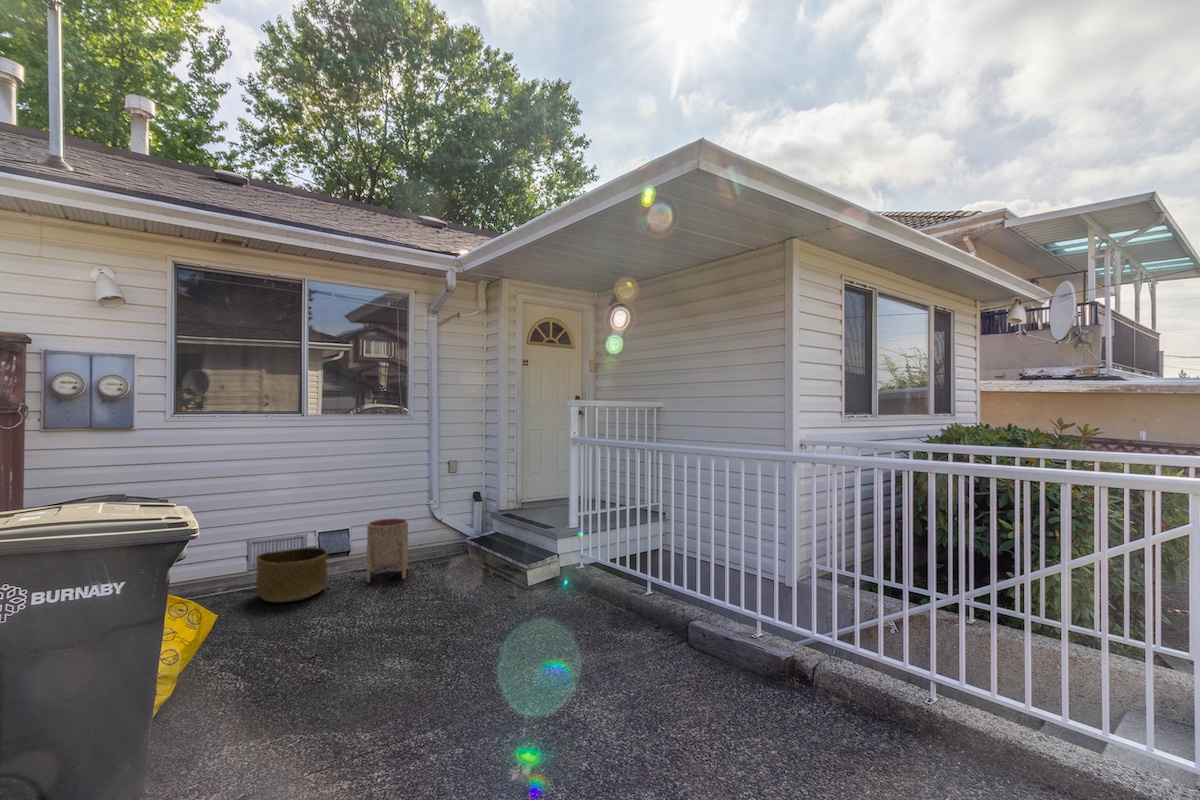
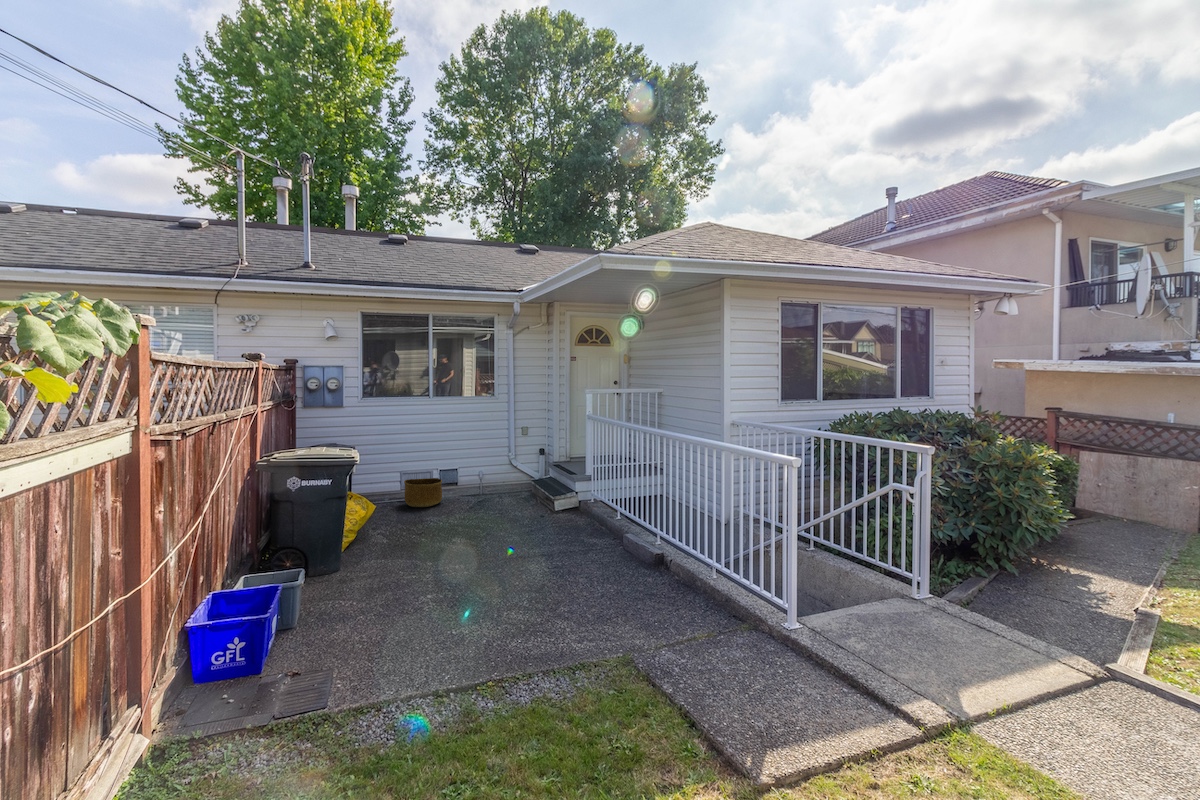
planter: present [367,518,408,582] -> none [465,464,493,502]

